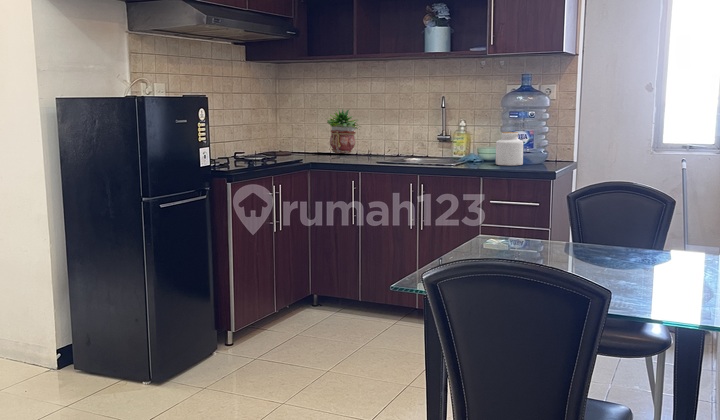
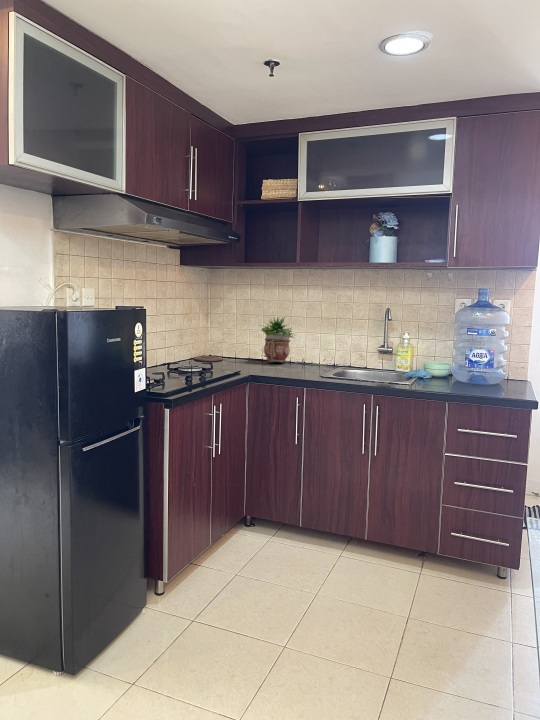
jar: present [496,132,523,166] -> none [449,348,480,385]

